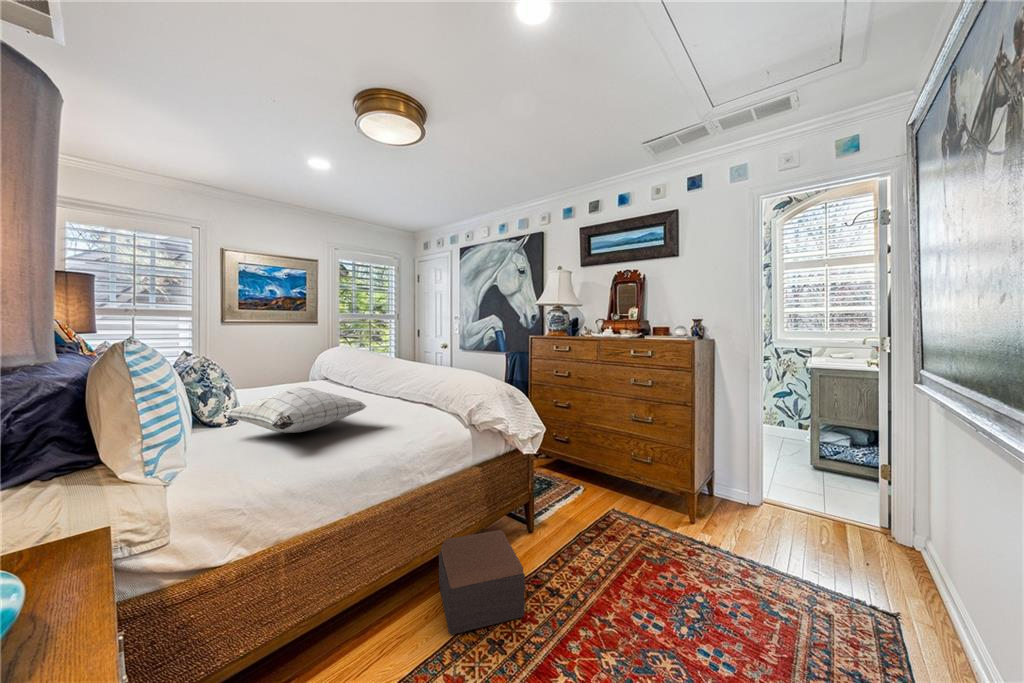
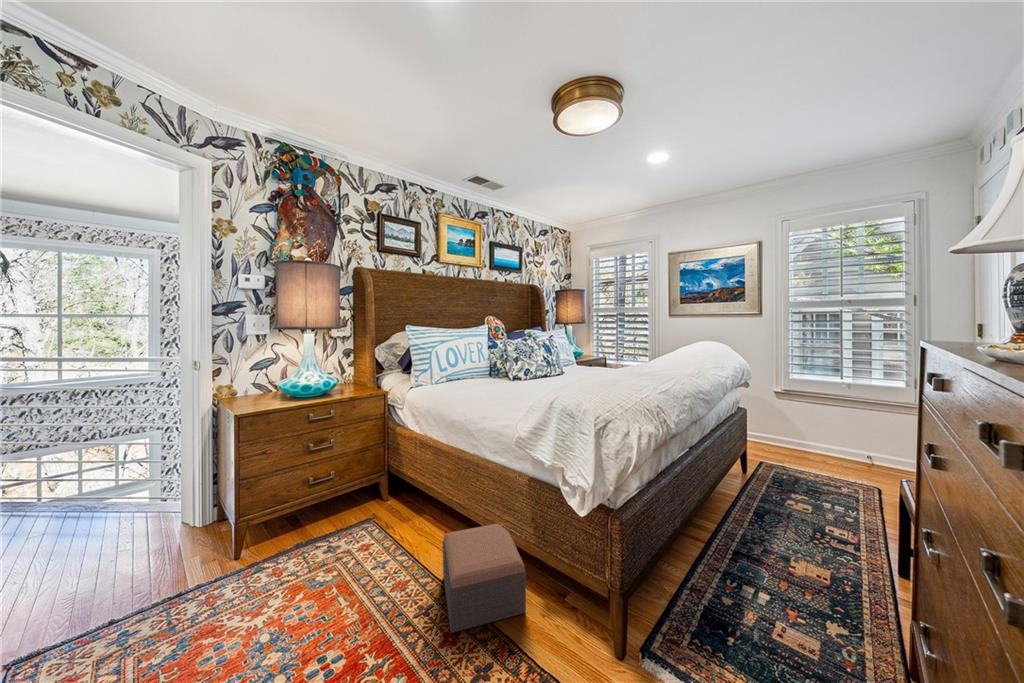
pillow: present [224,387,367,433] -> none [449,361,535,390]

